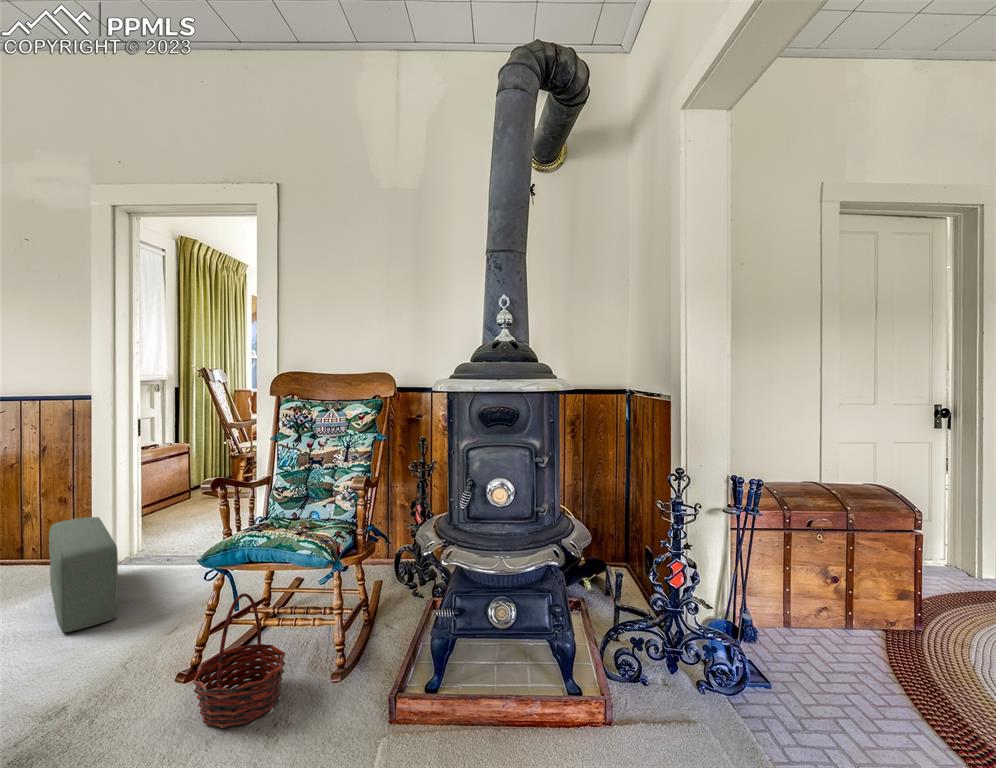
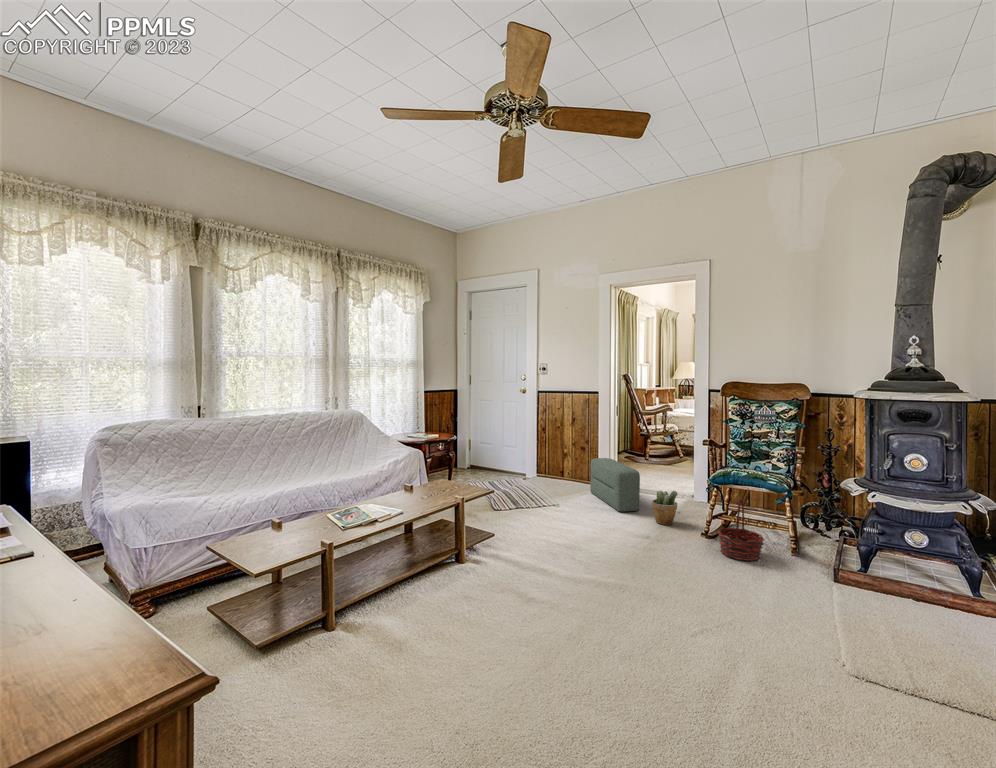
potted plant: none [114,578,172,651] -> present [652,490,677,525]

